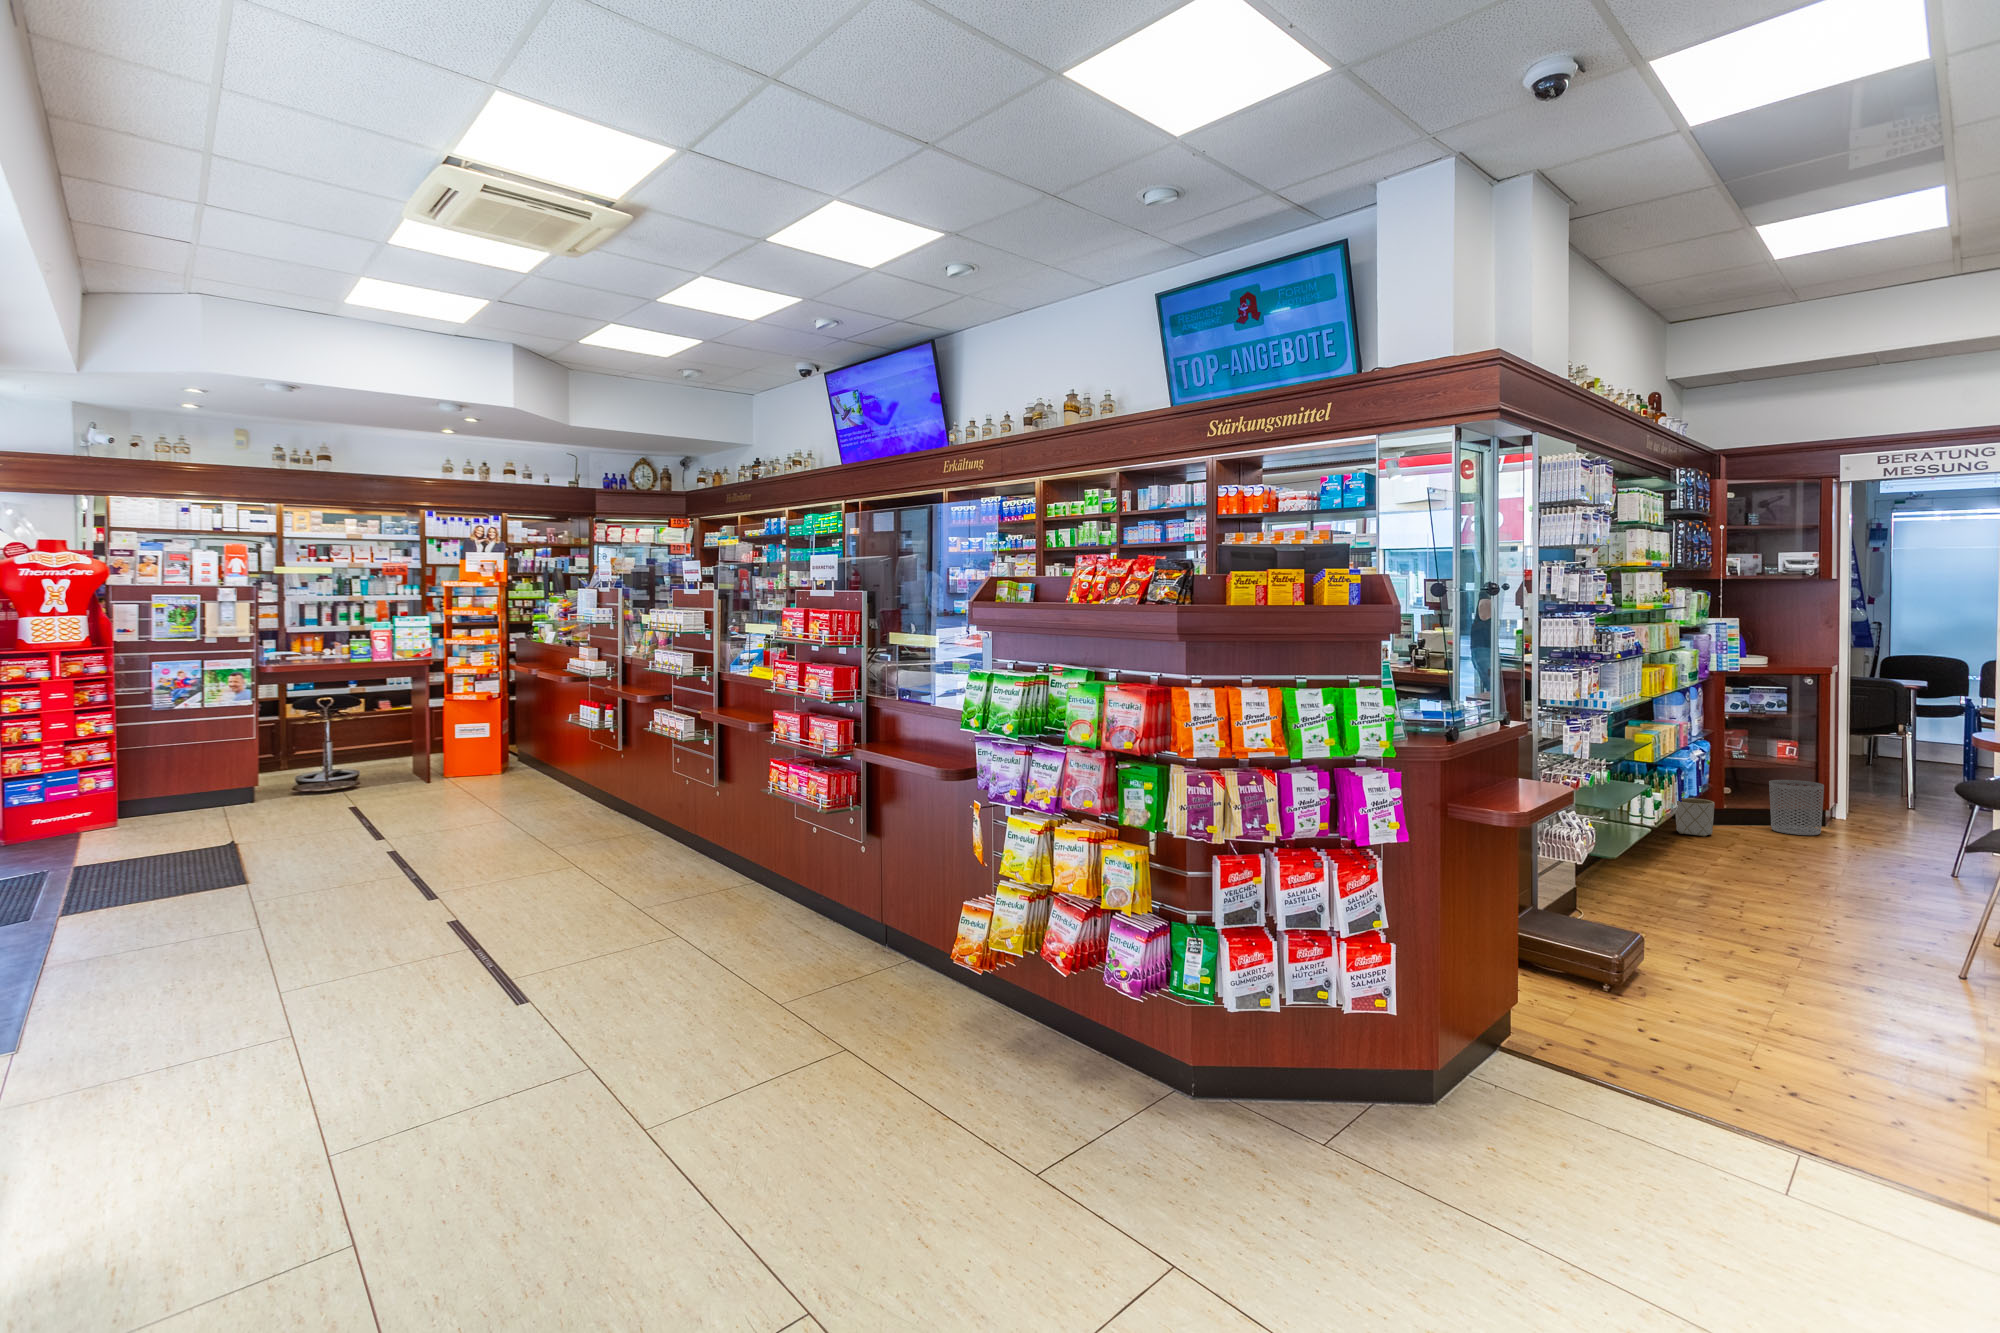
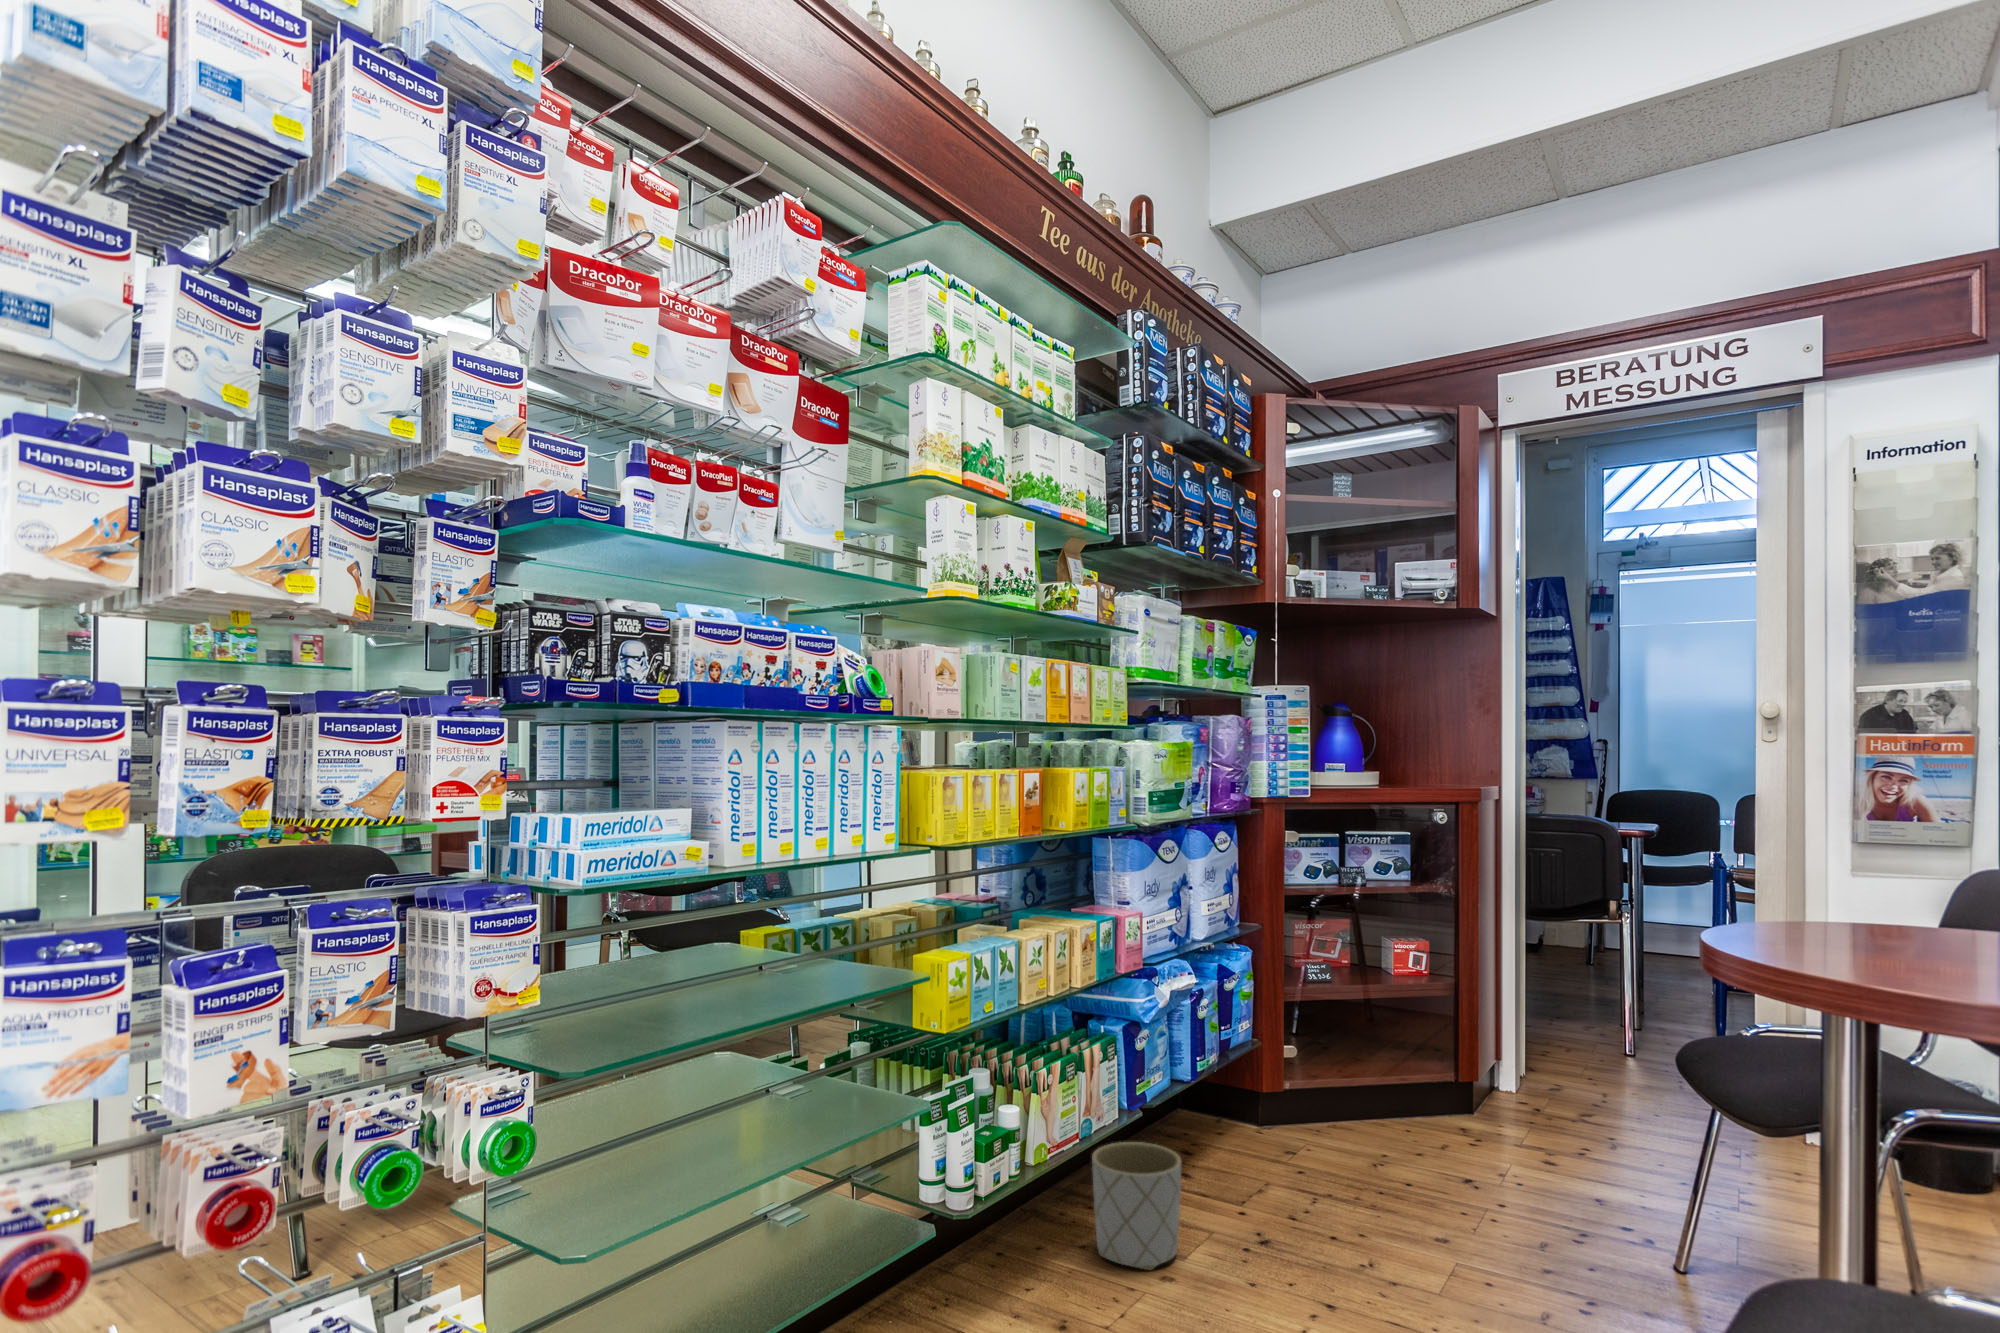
waste bin: present [1769,780,1824,835] -> none [1330,1076,1446,1246]

